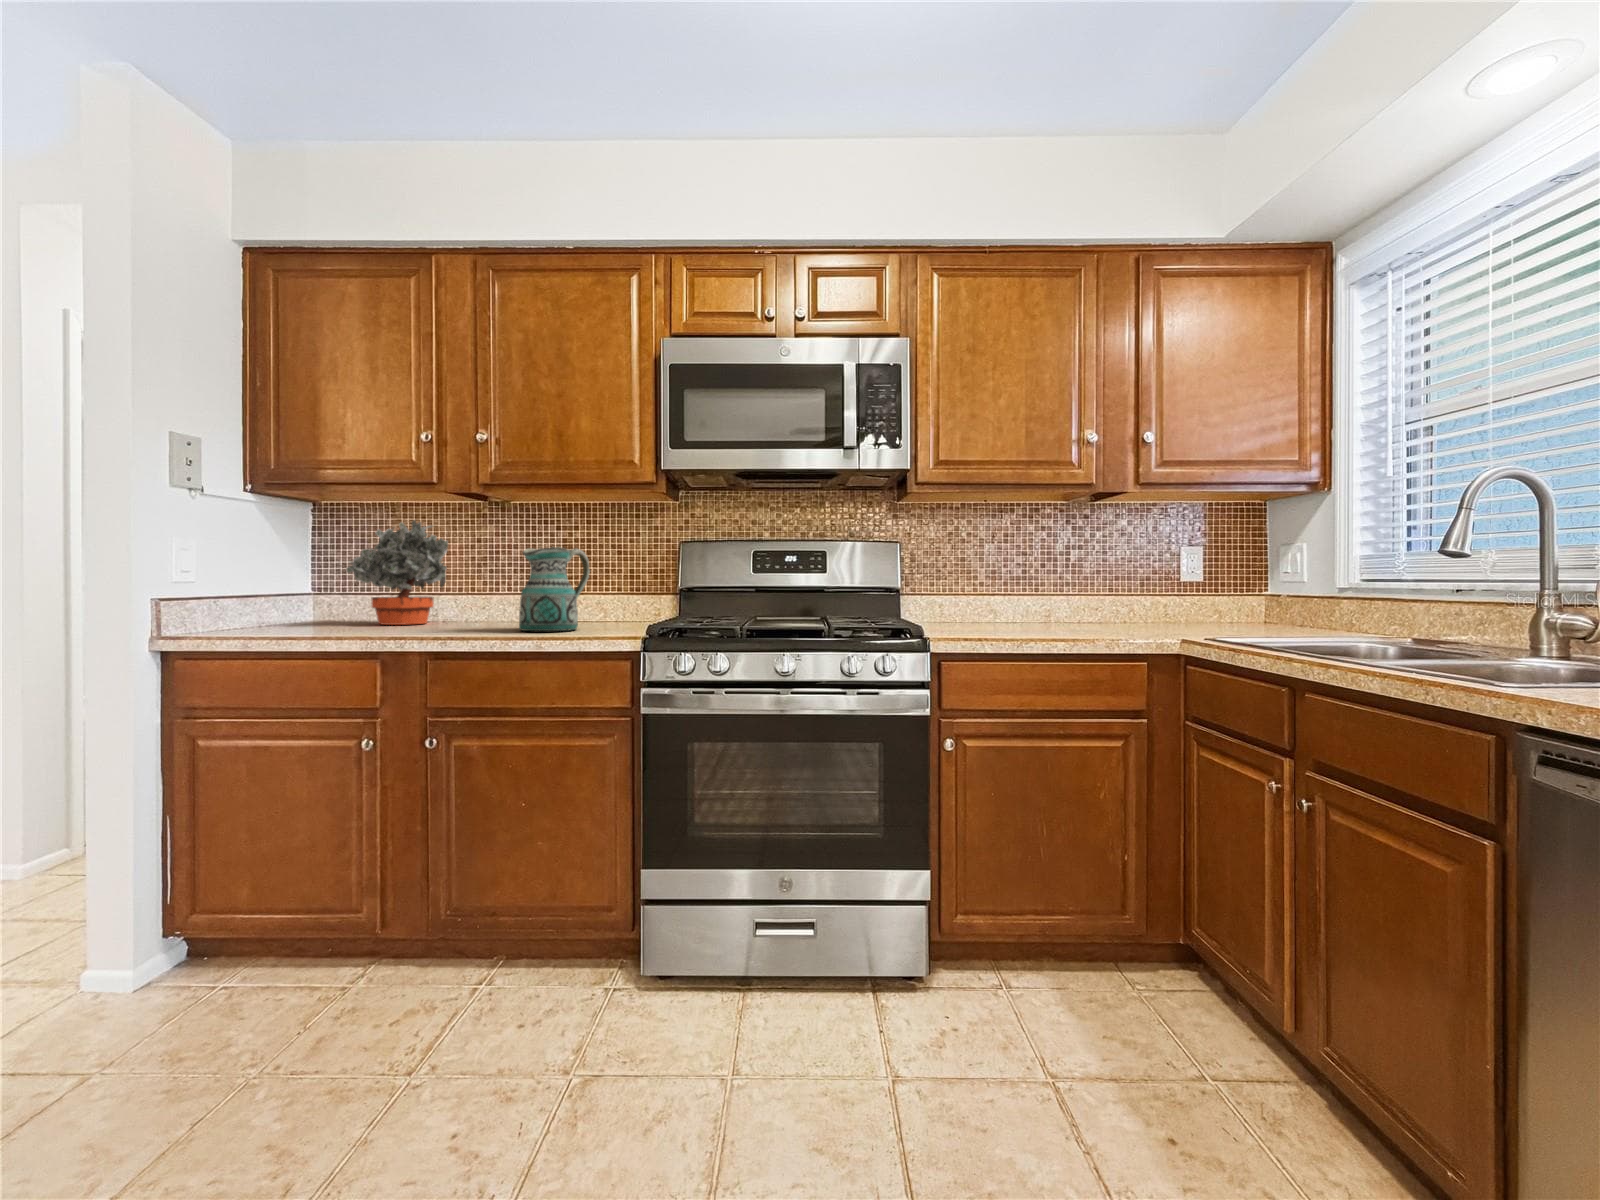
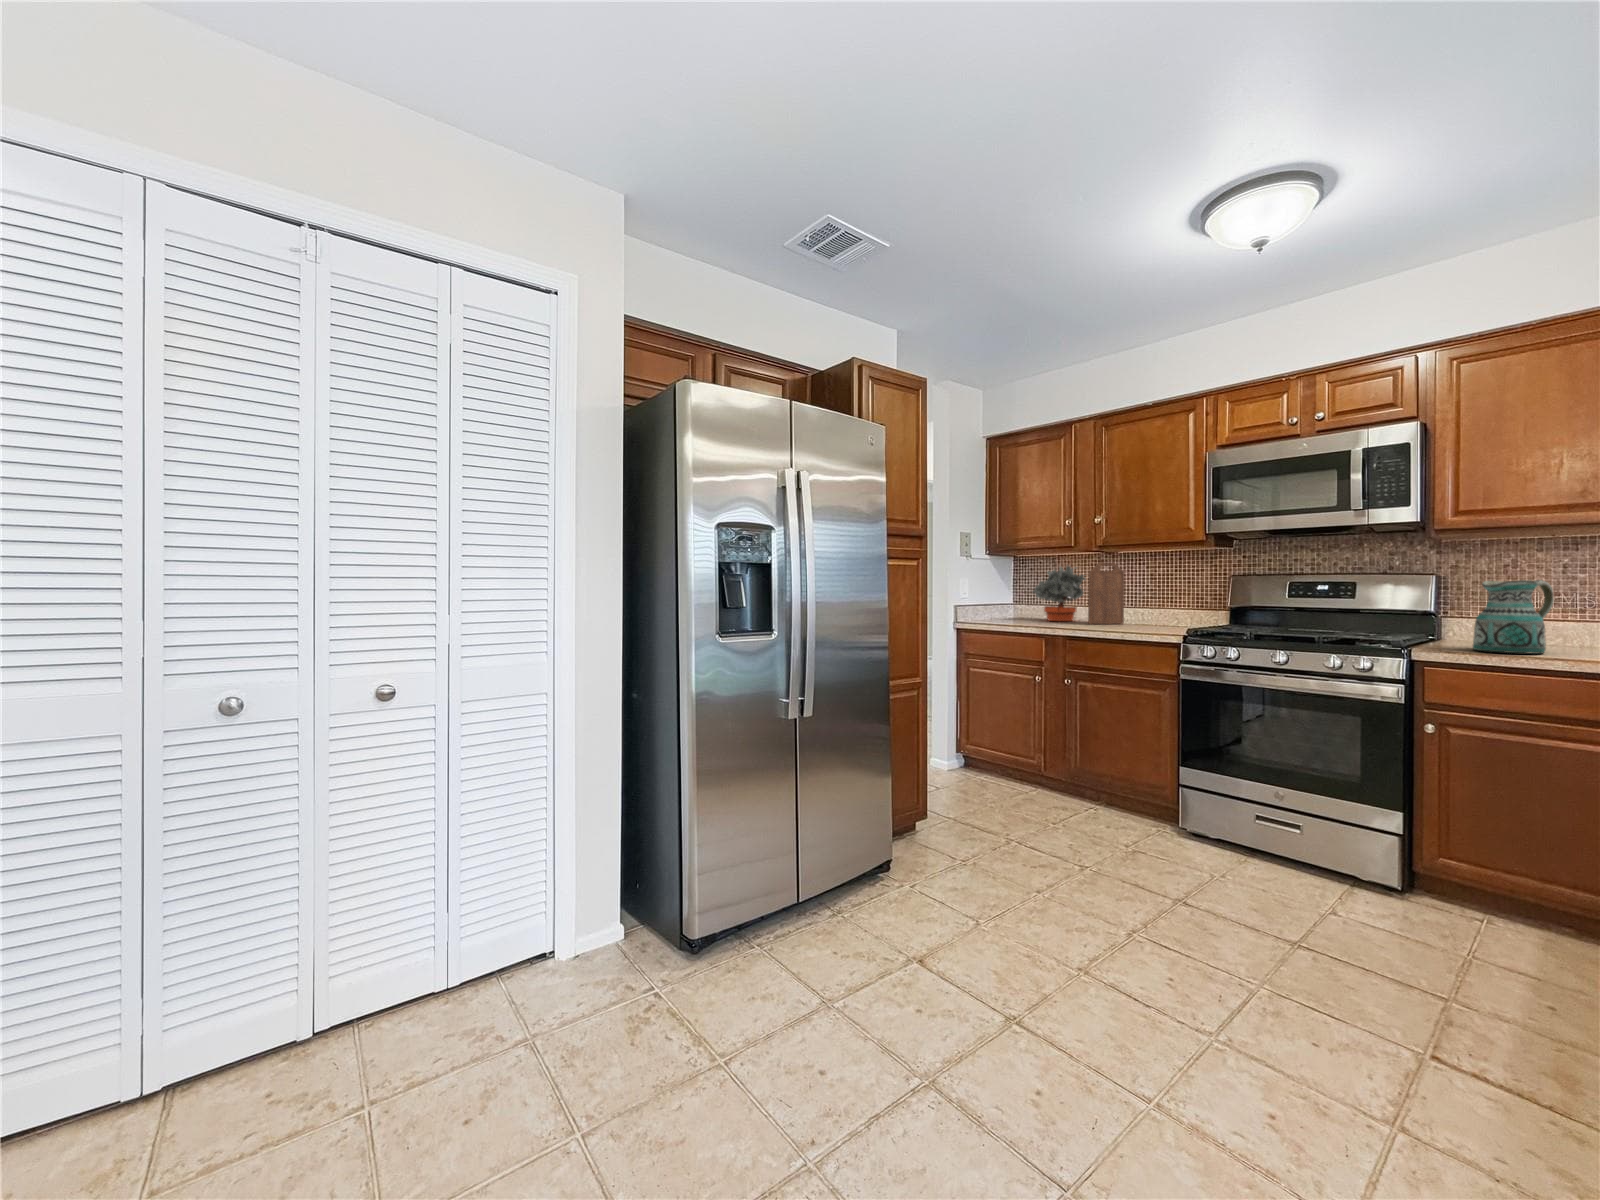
cutting board: none [461,516,519,627] -> present [1088,563,1124,624]
ceramic pitcher: present [519,547,590,631] -> present [1473,580,1554,654]

